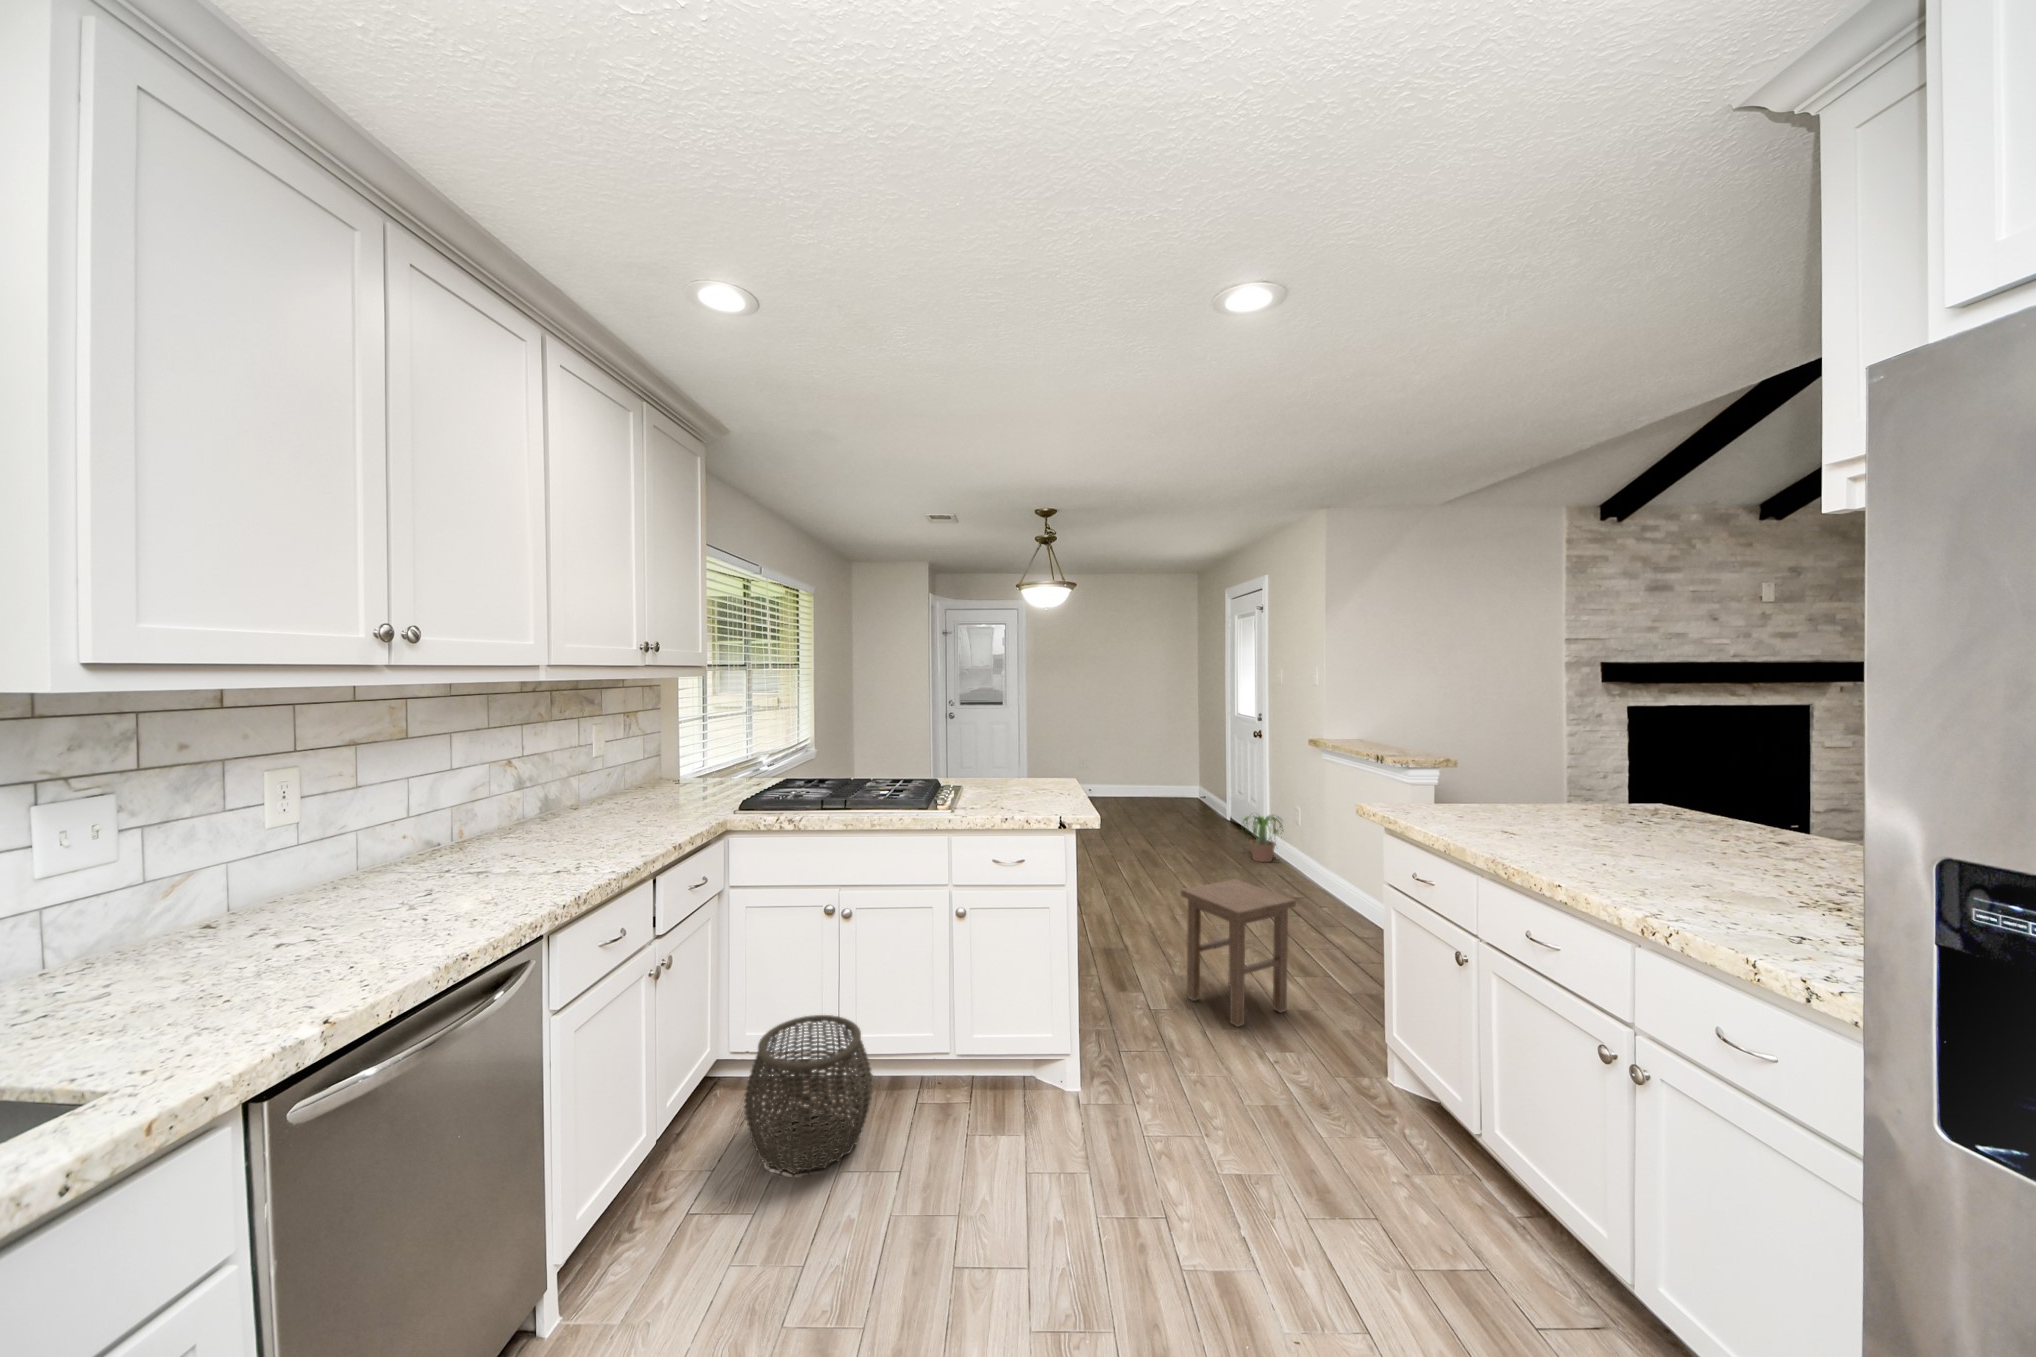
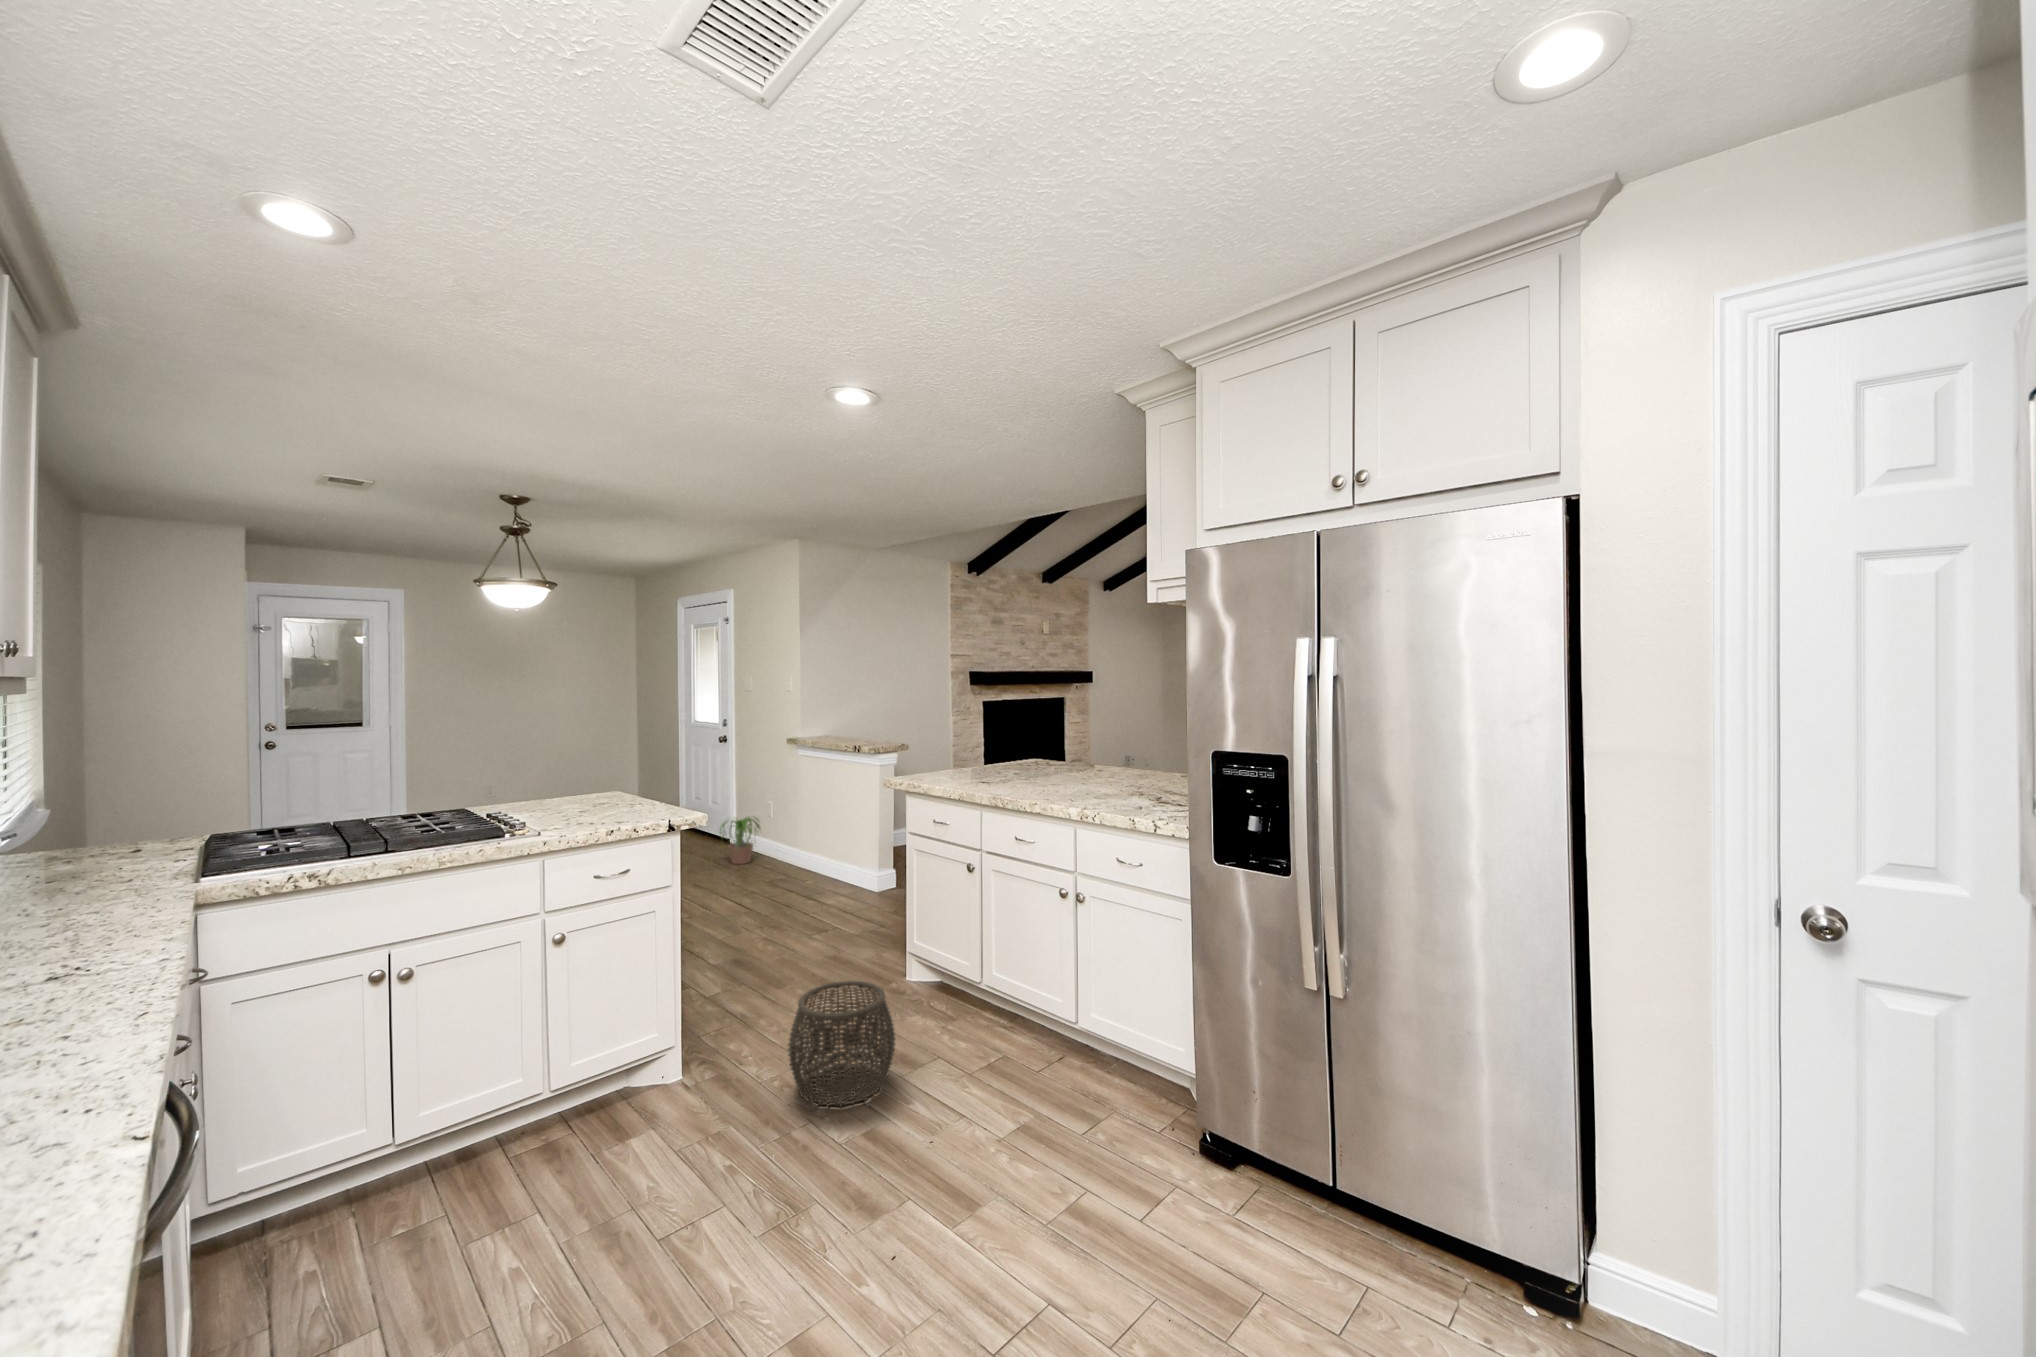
stool: present [1181,879,1296,1027] -> none [728,867,829,991]
woven basket: present [744,1015,873,1173] -> present [788,981,895,1106]

